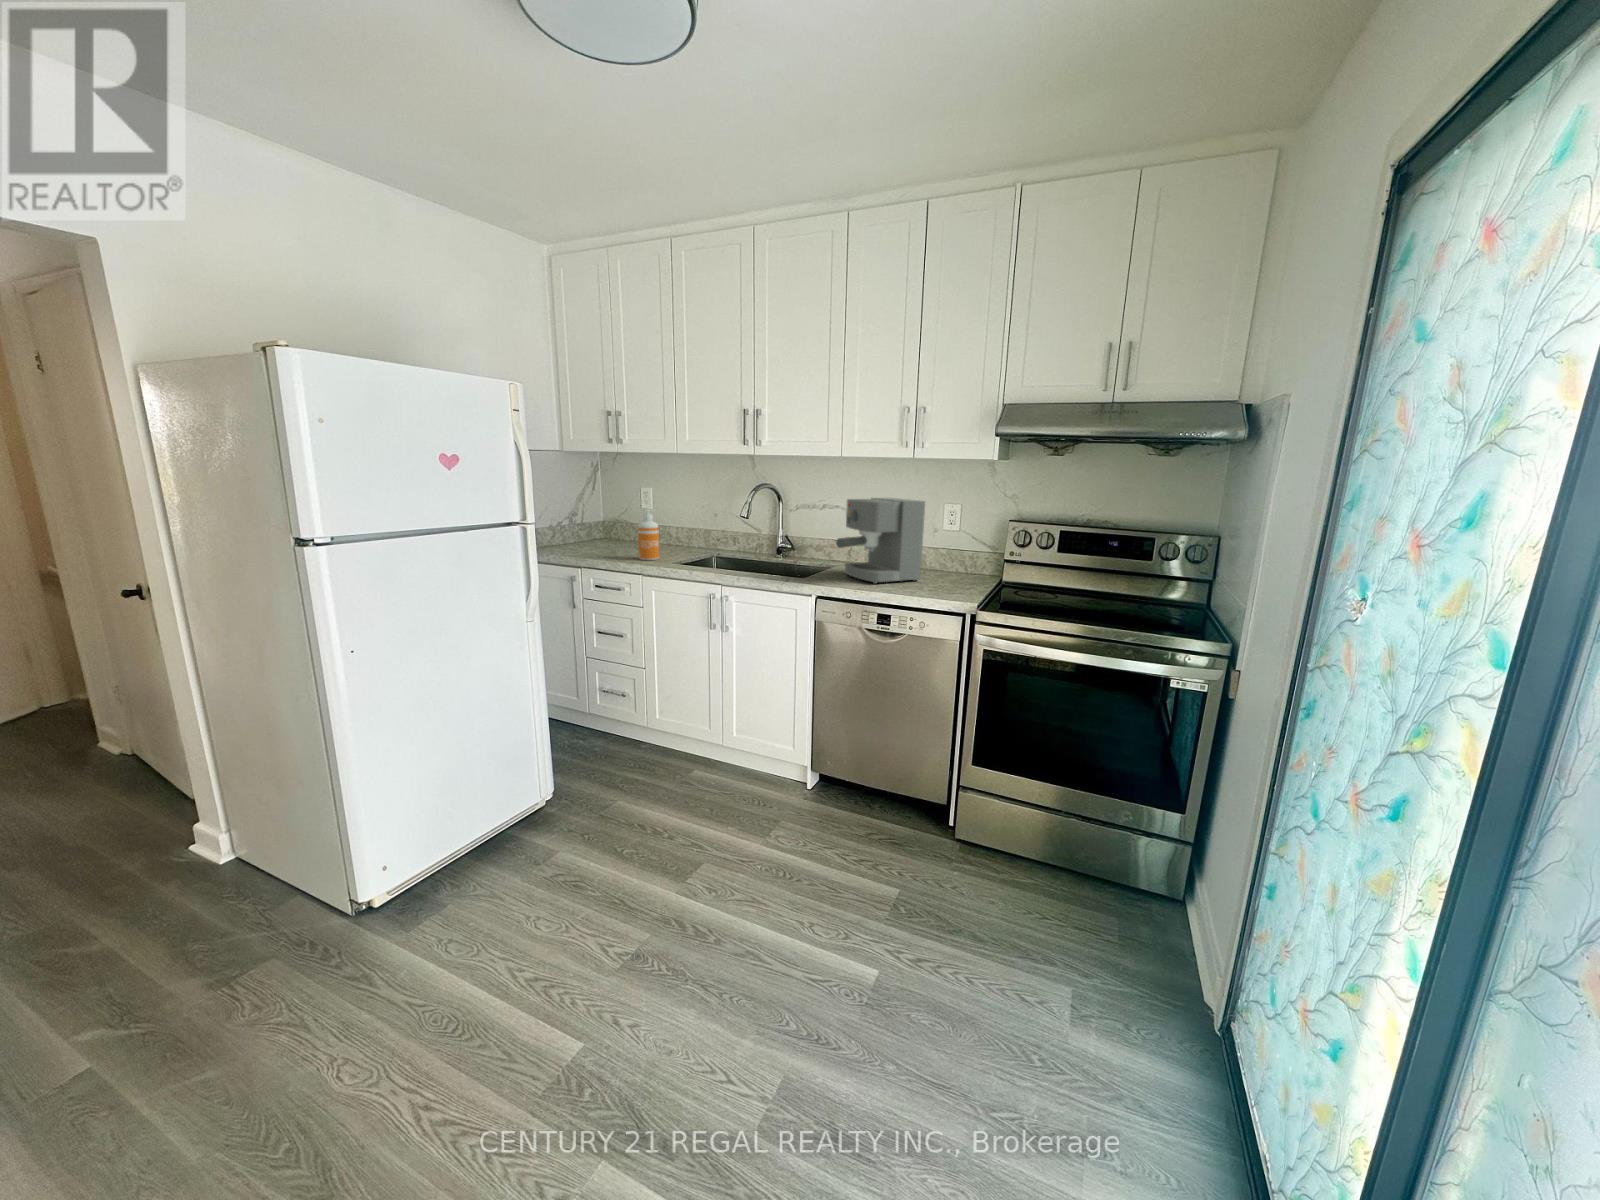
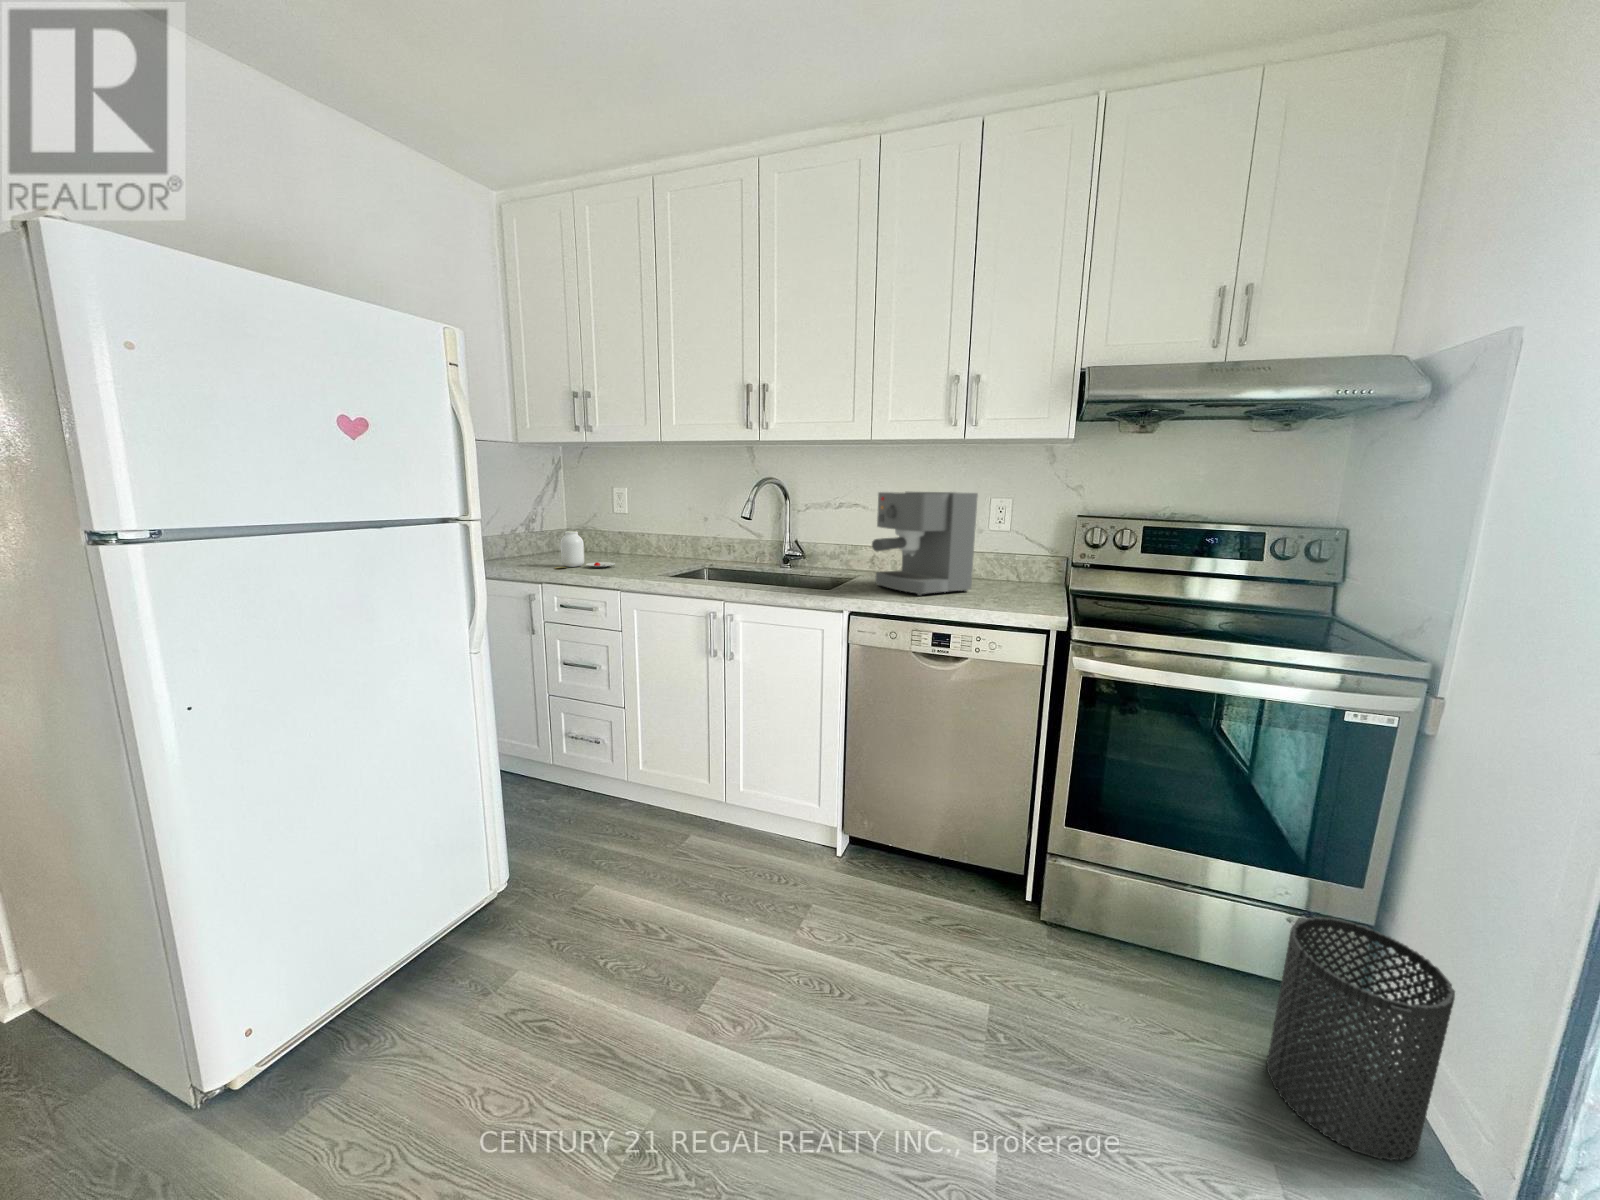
soap dispenser: present [638,509,659,560] -> none [613,511,640,573]
jar: none [592,525,641,555] -> present [555,531,615,569]
trash can: none [1094,830,1208,994] -> present [1267,917,1455,1161]

